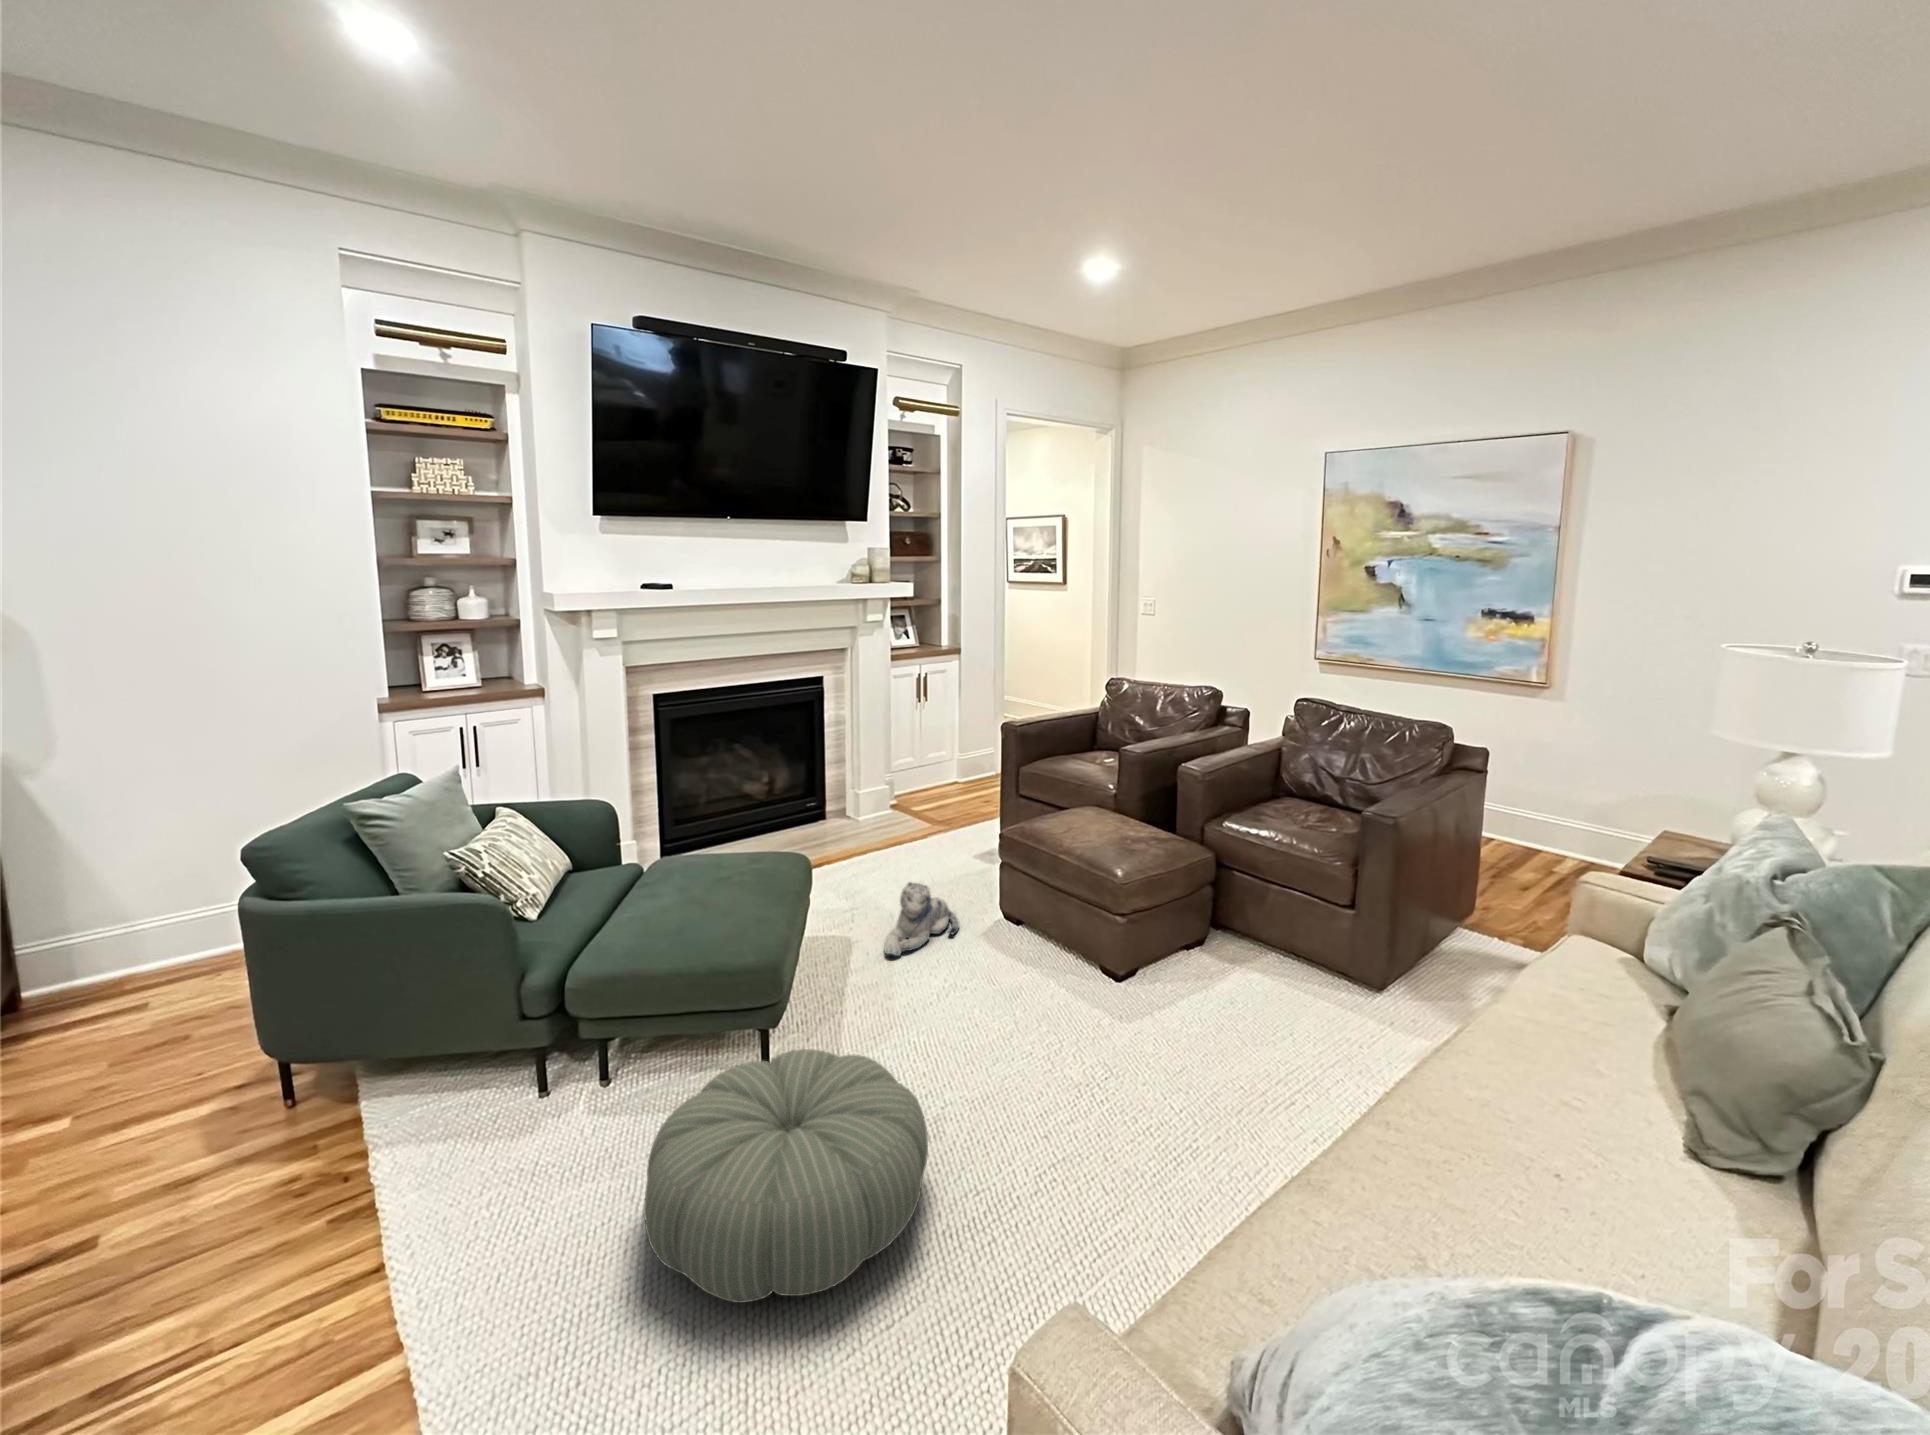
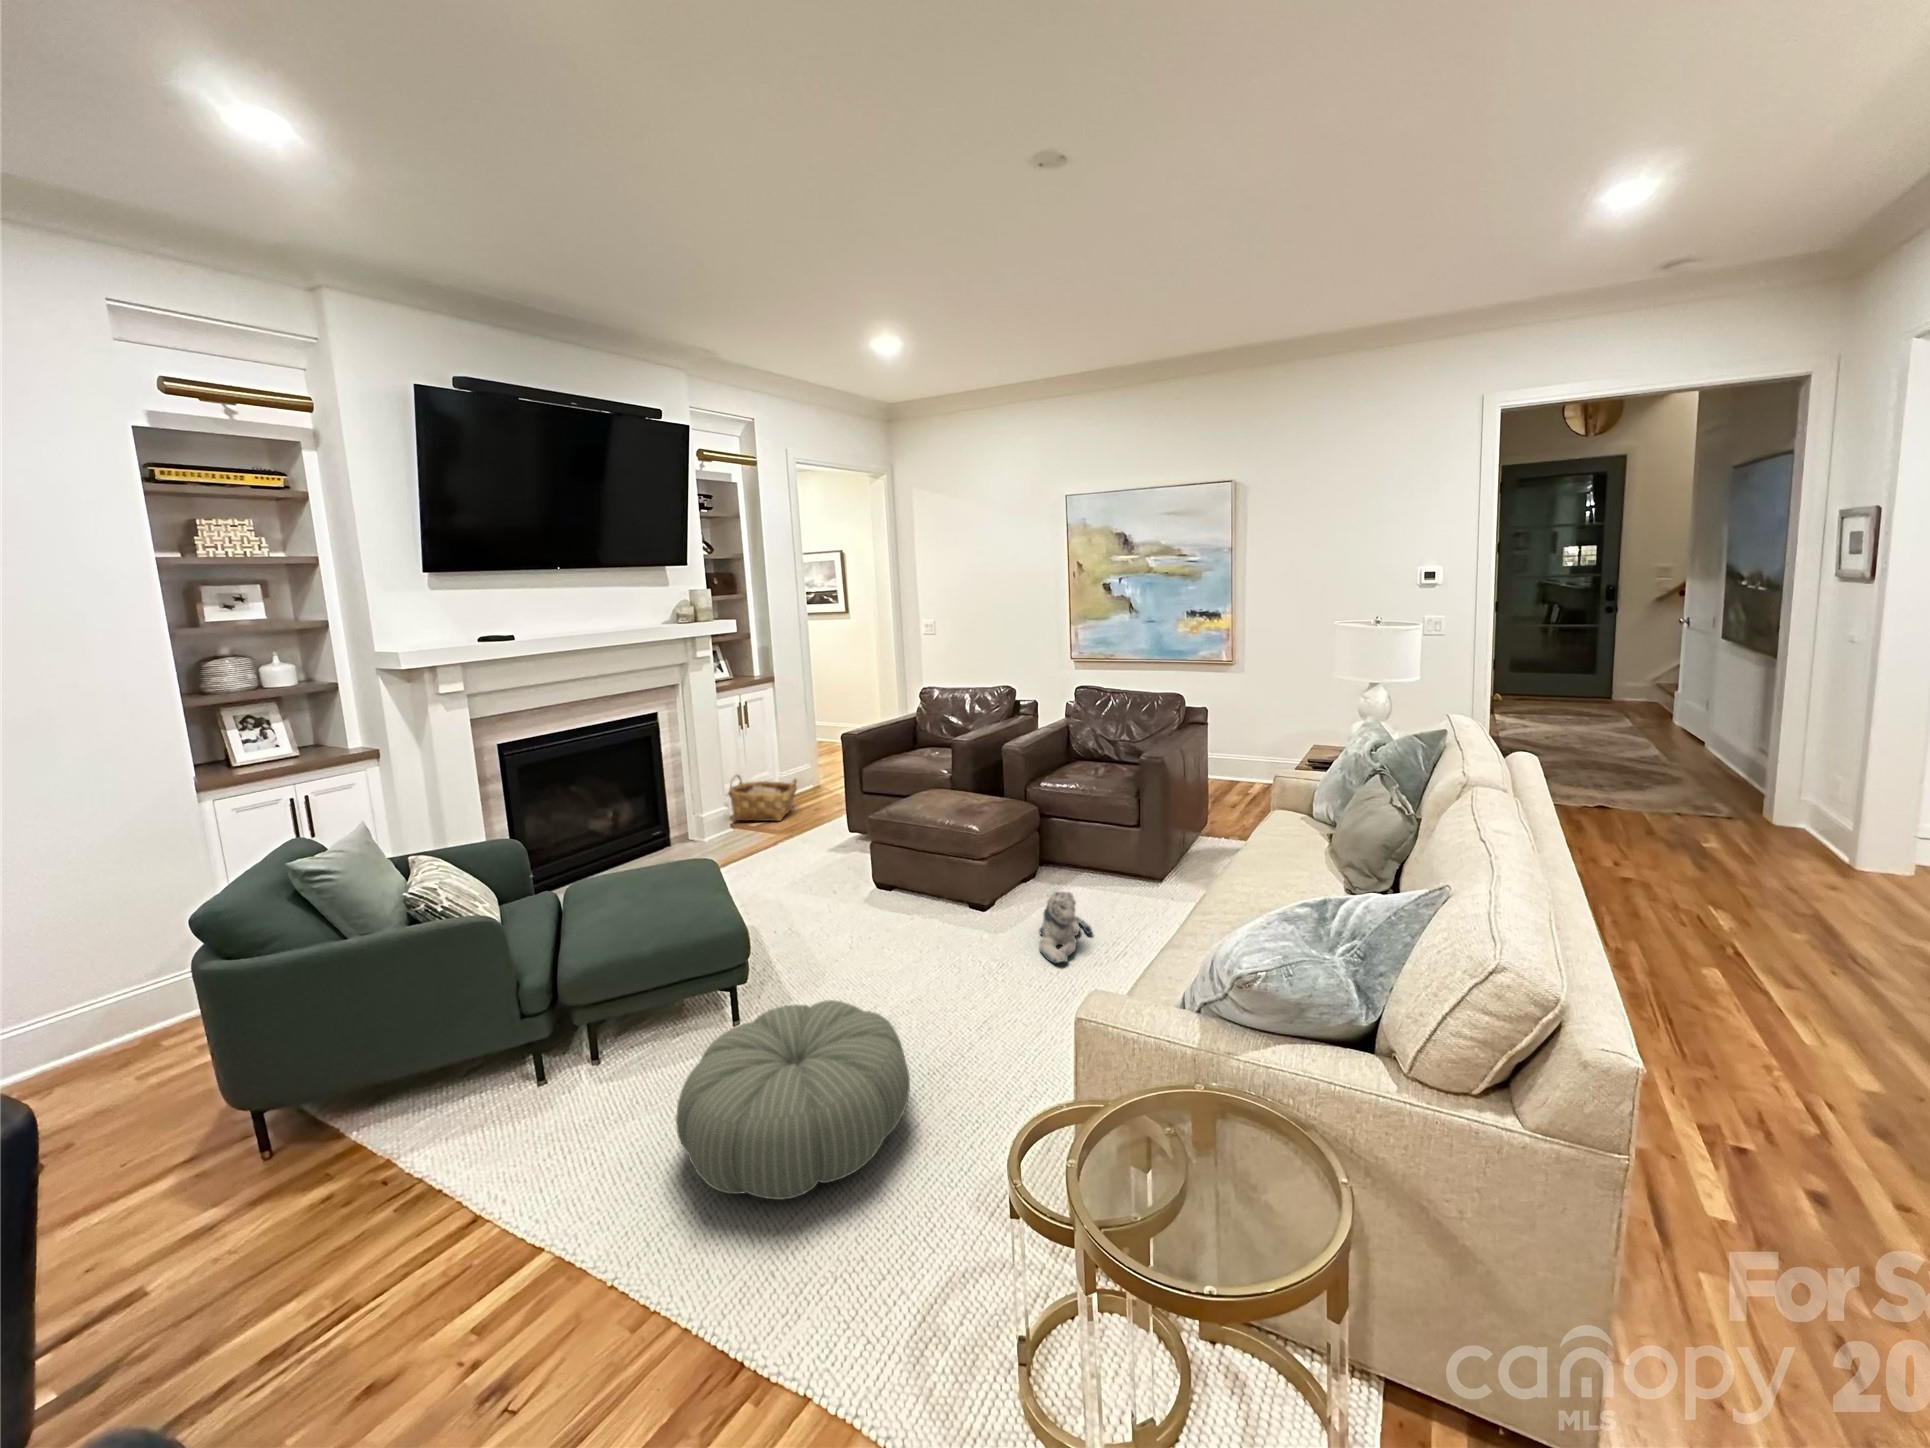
woven basket: none [890,756,964,815] -> present [728,775,797,821]
plush toy: present [885,882,959,956] -> present [1039,892,1092,964]

